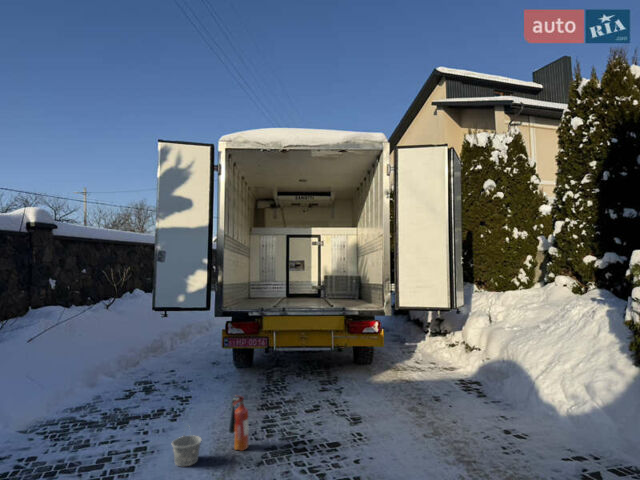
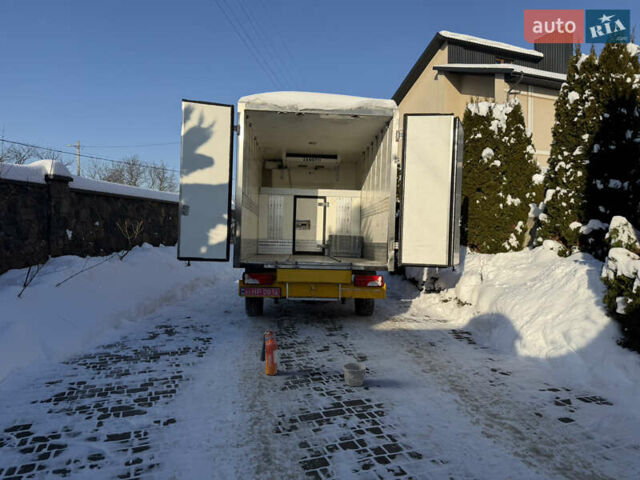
bucket: present [172,435,202,467] -> present [343,362,366,386]

